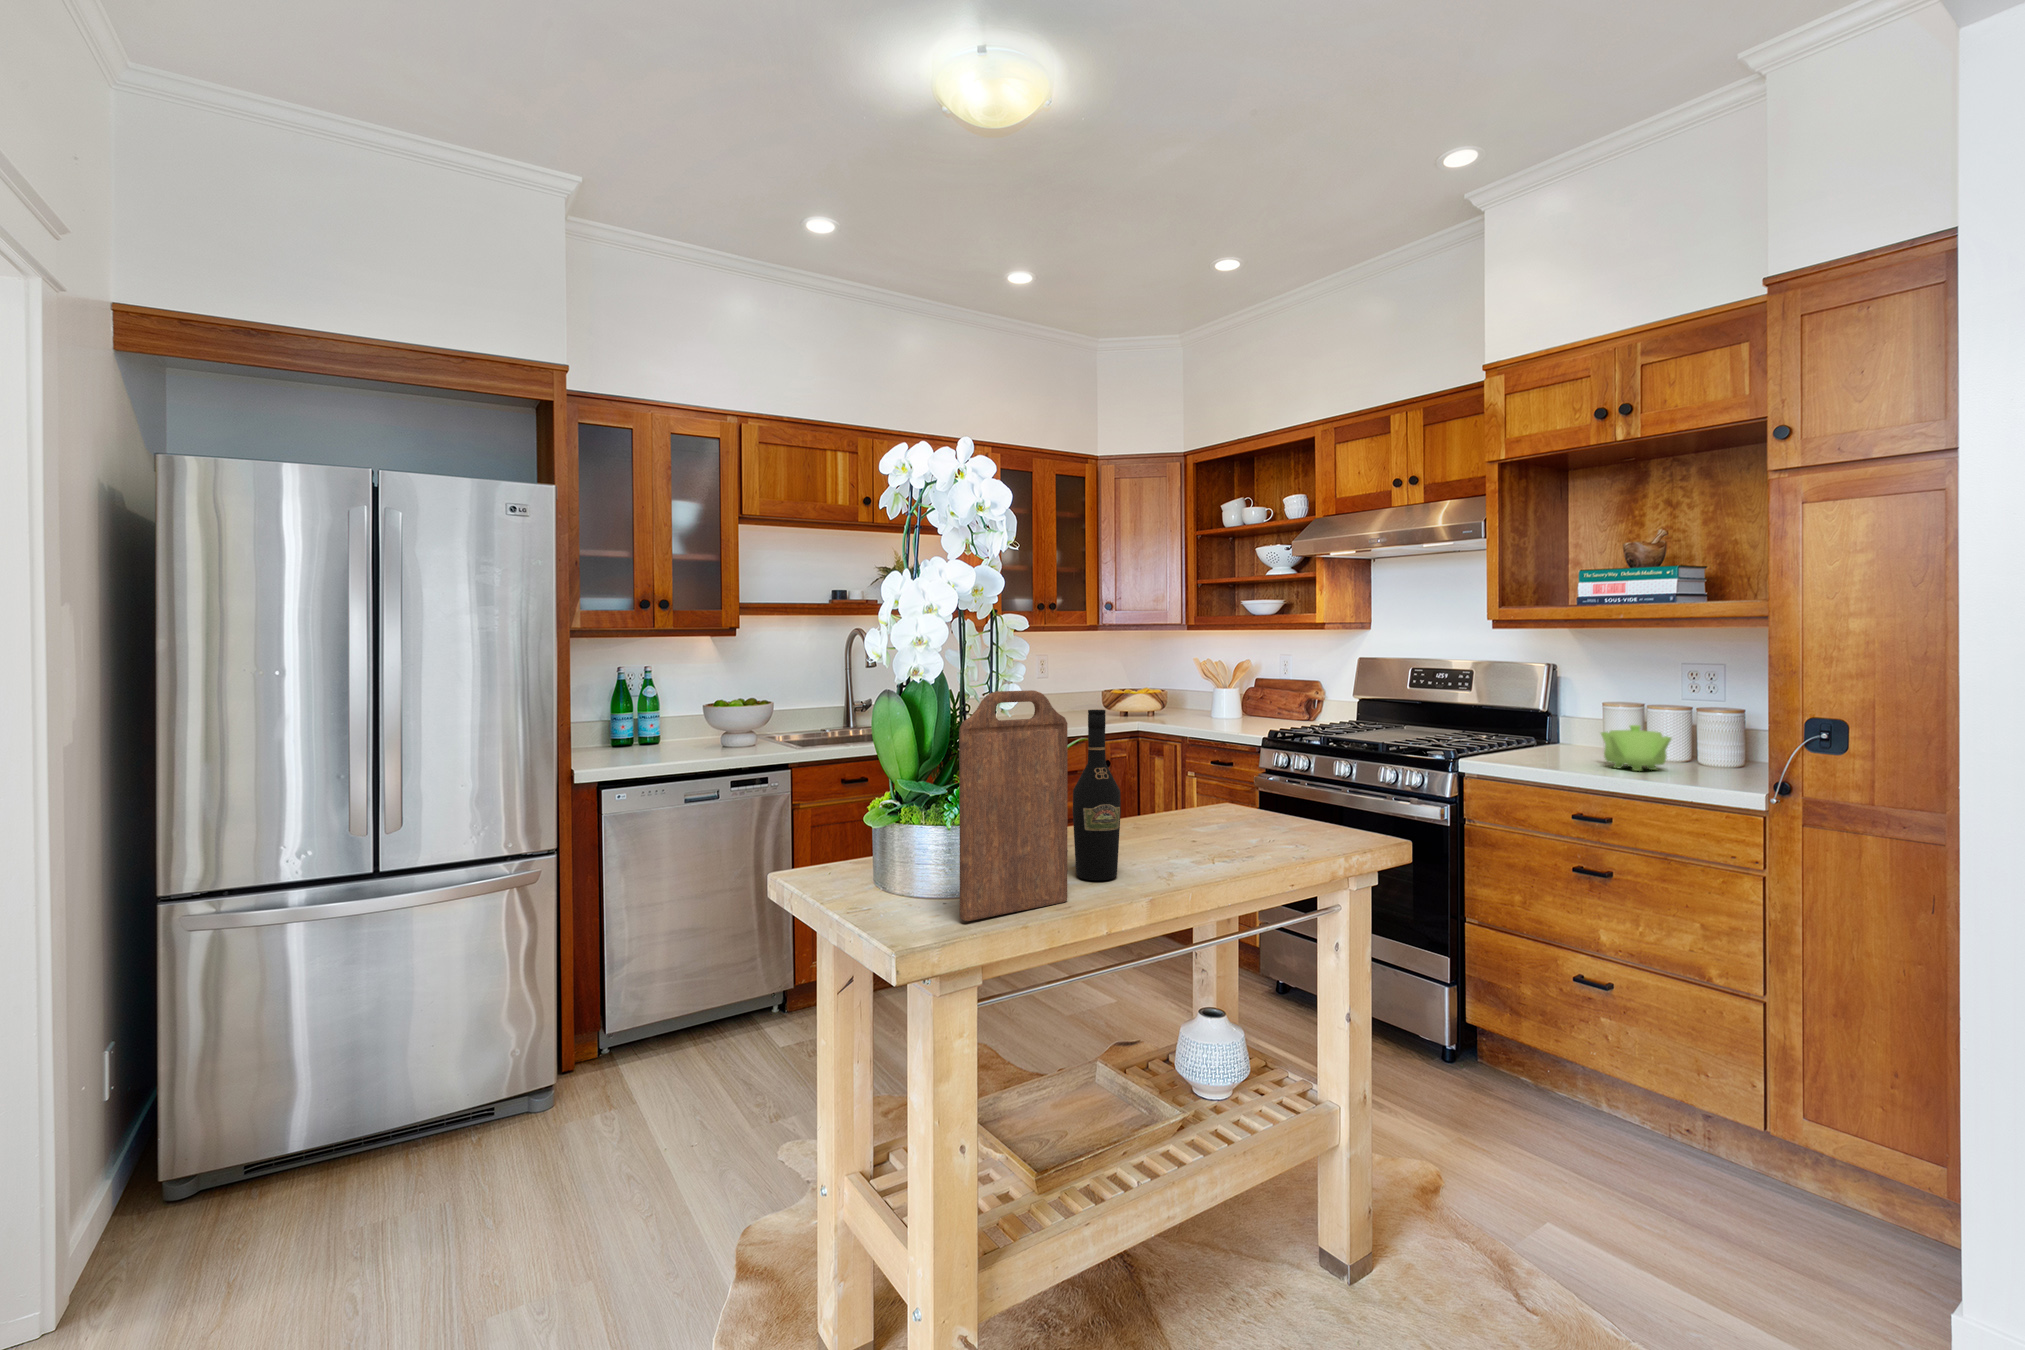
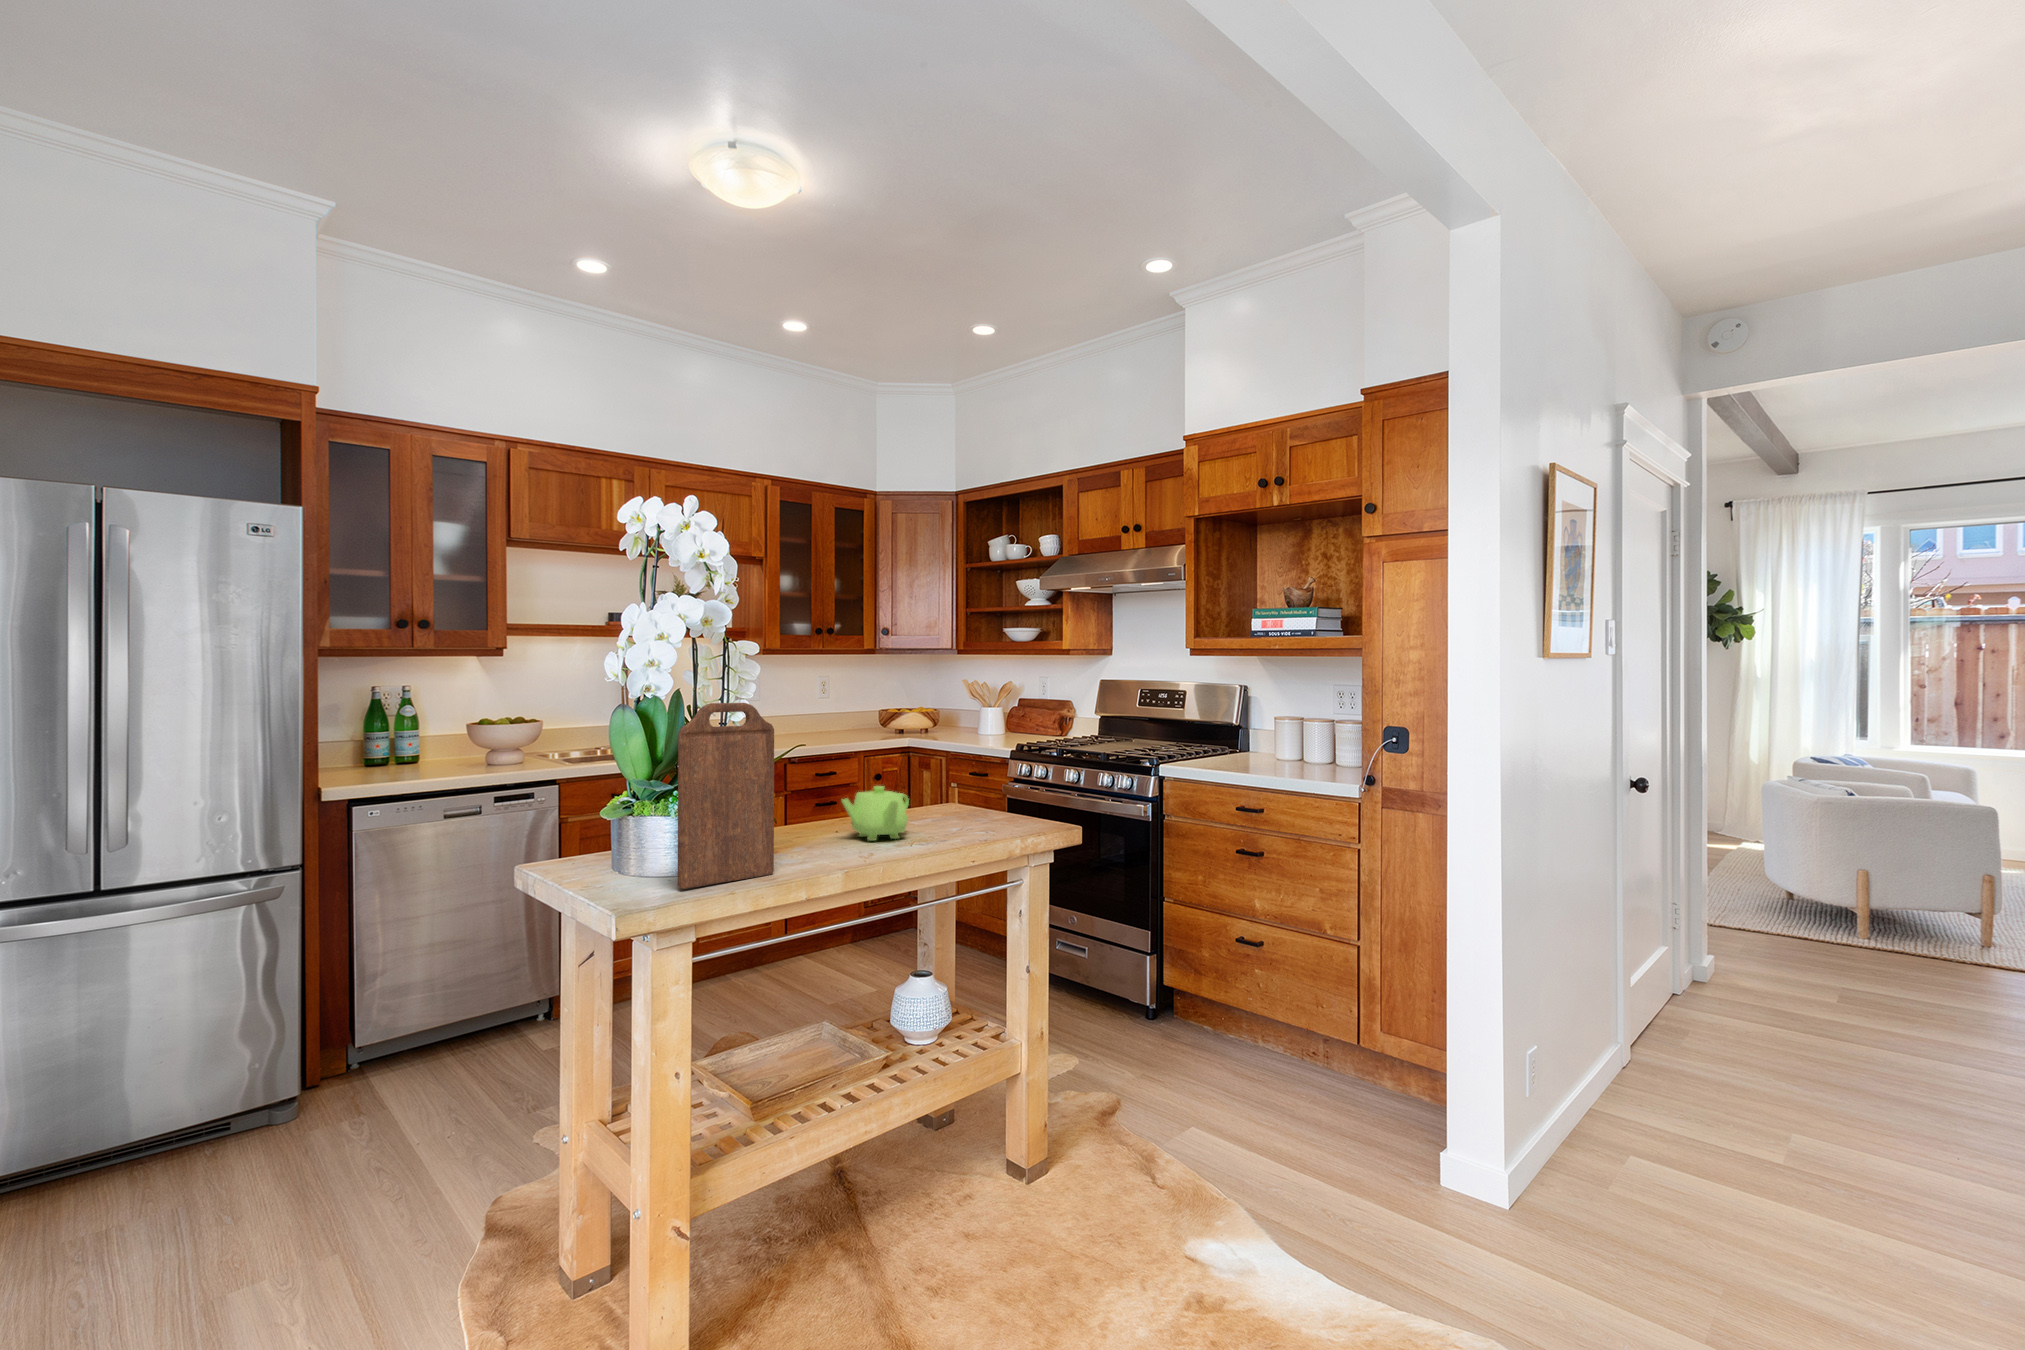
wine bottle: present [1073,710,1121,880] -> none [787,720,826,859]
teapot: present [1601,725,1672,771] -> present [841,786,909,841]

